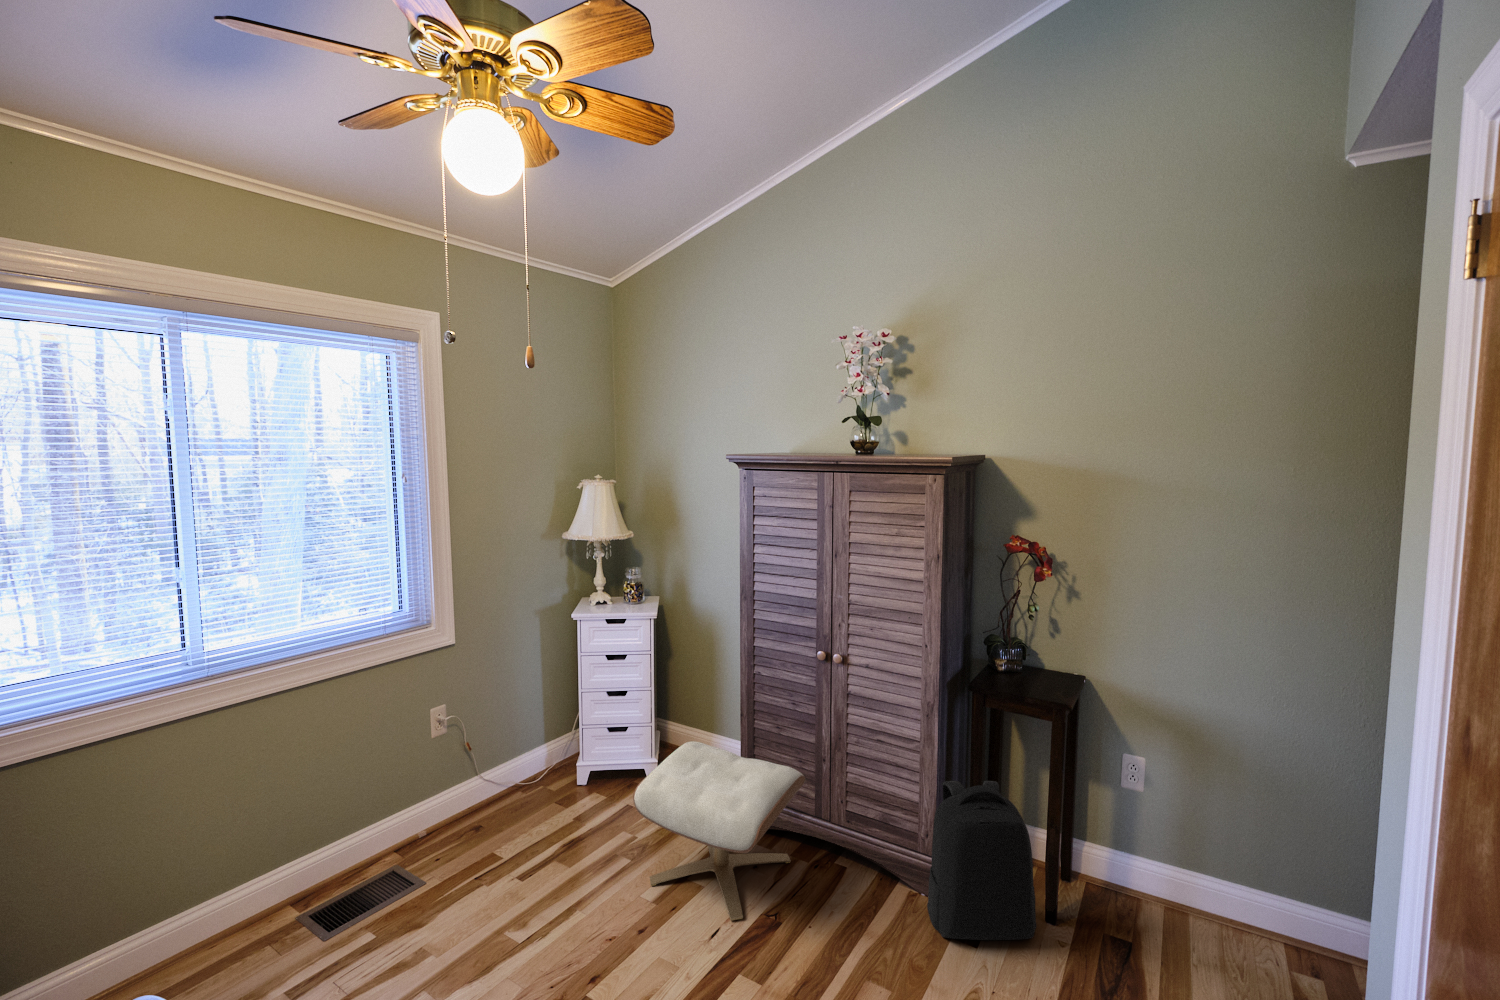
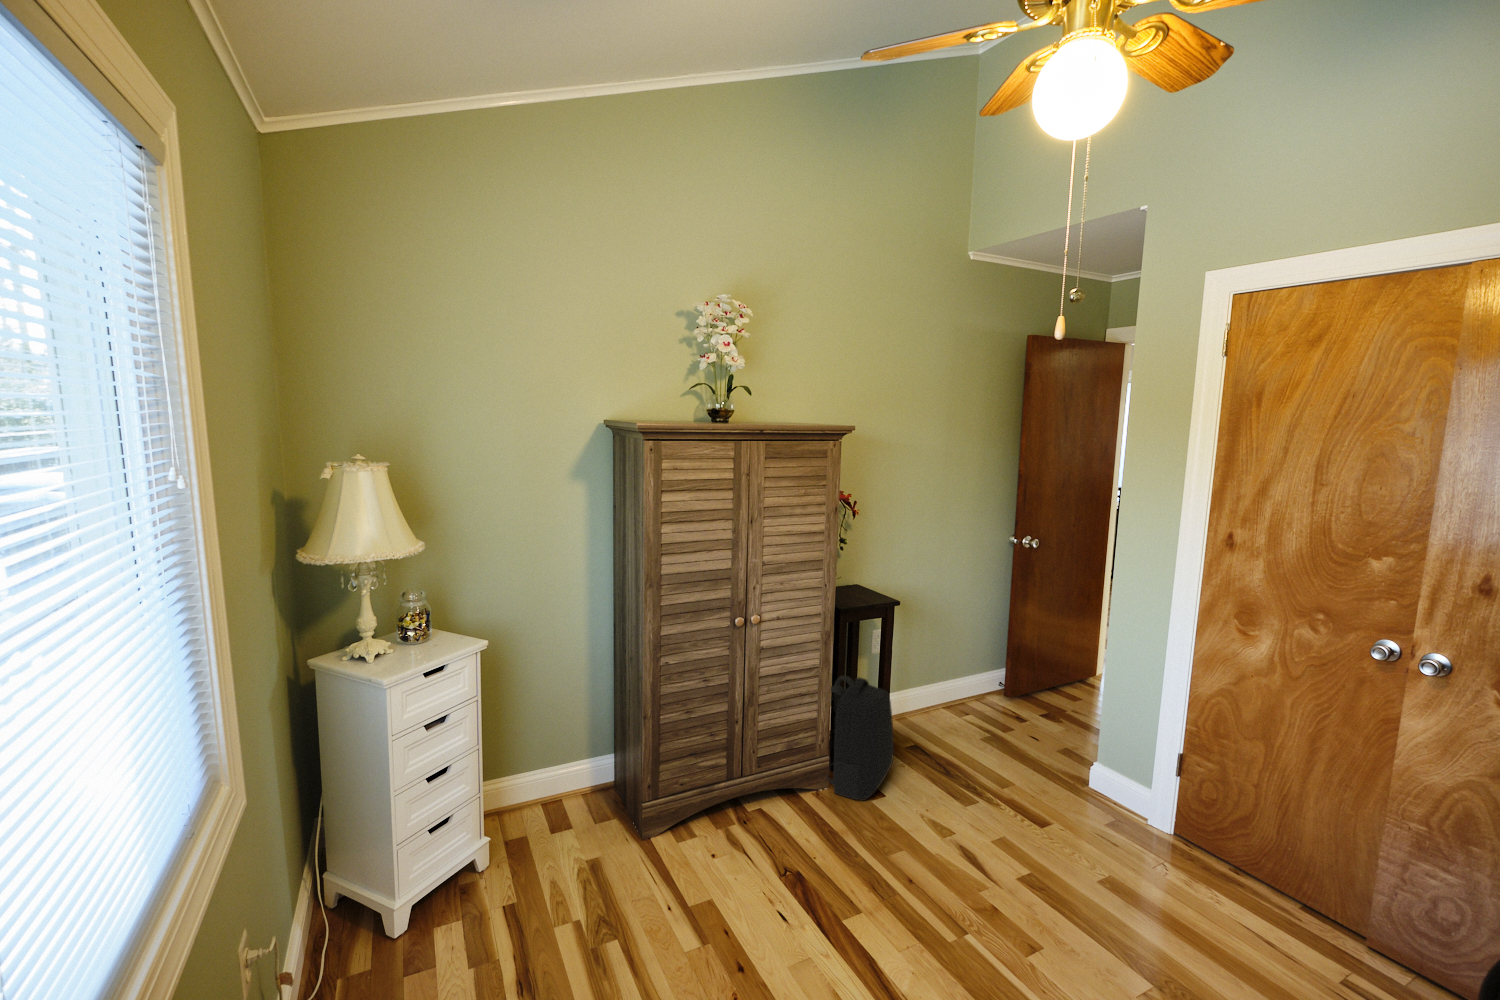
ottoman: present [633,741,805,921] -> none [607,741,798,944]

